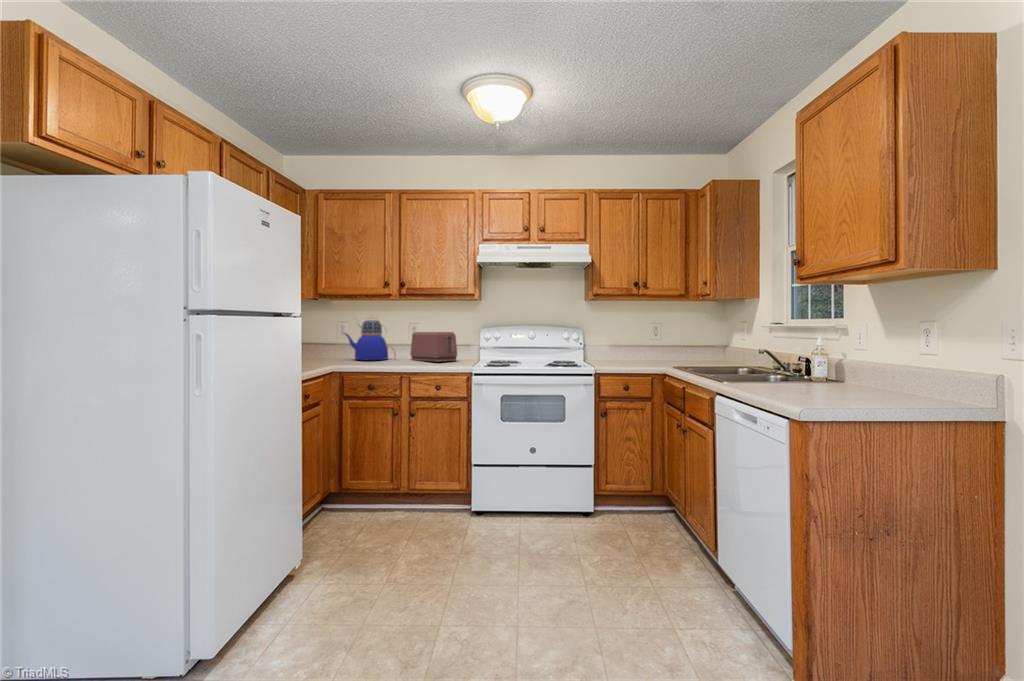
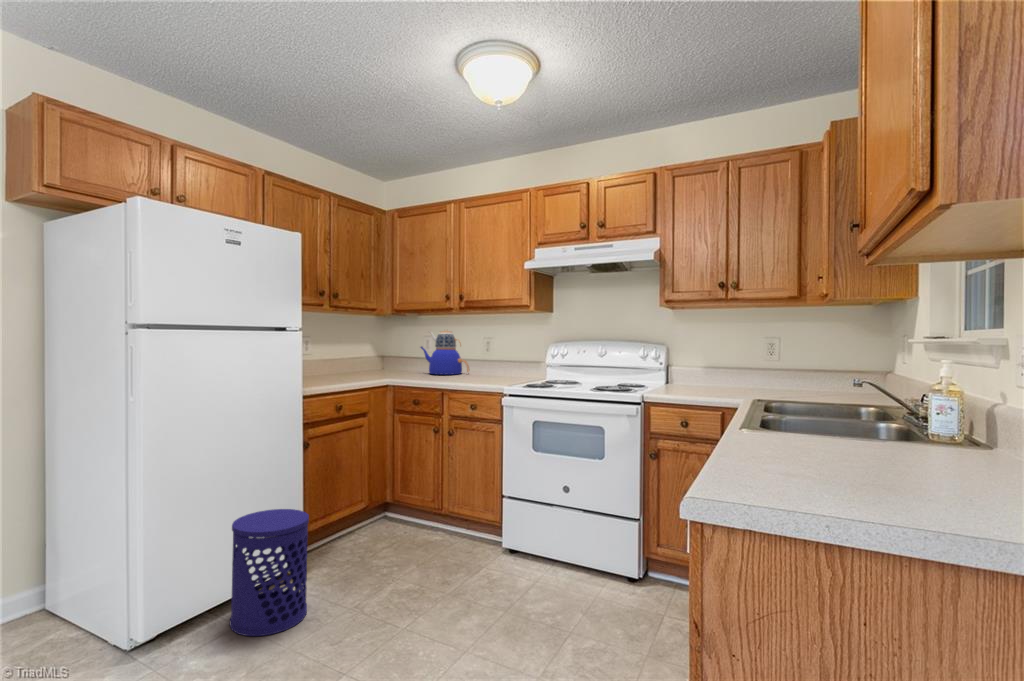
toaster: present [410,332,457,362] -> none [480,346,521,378]
waste bin: none [288,496,363,619] -> present [230,509,309,636]

